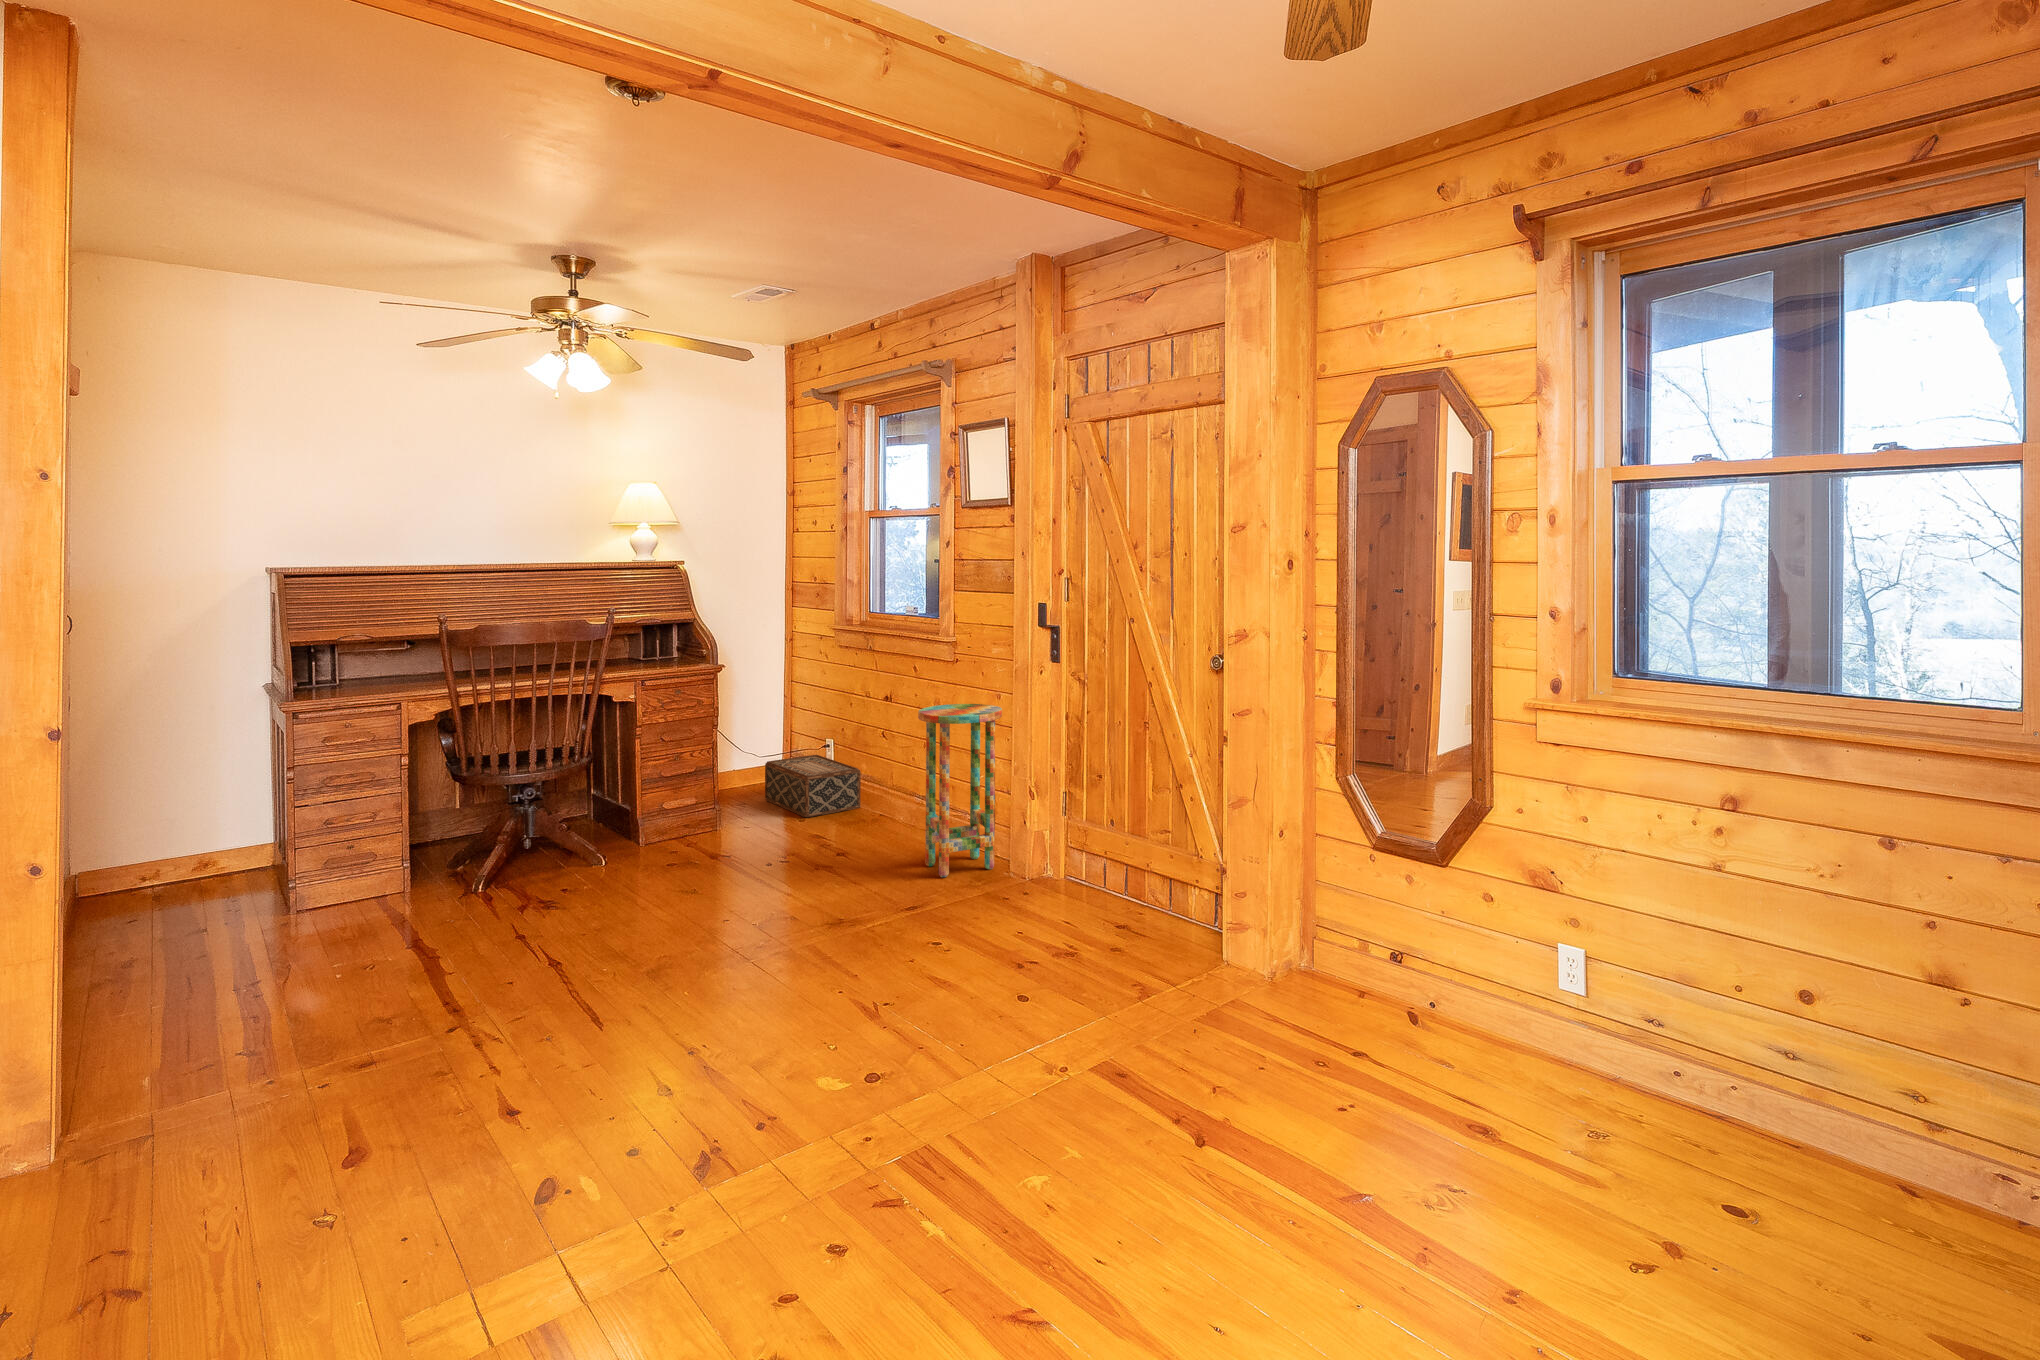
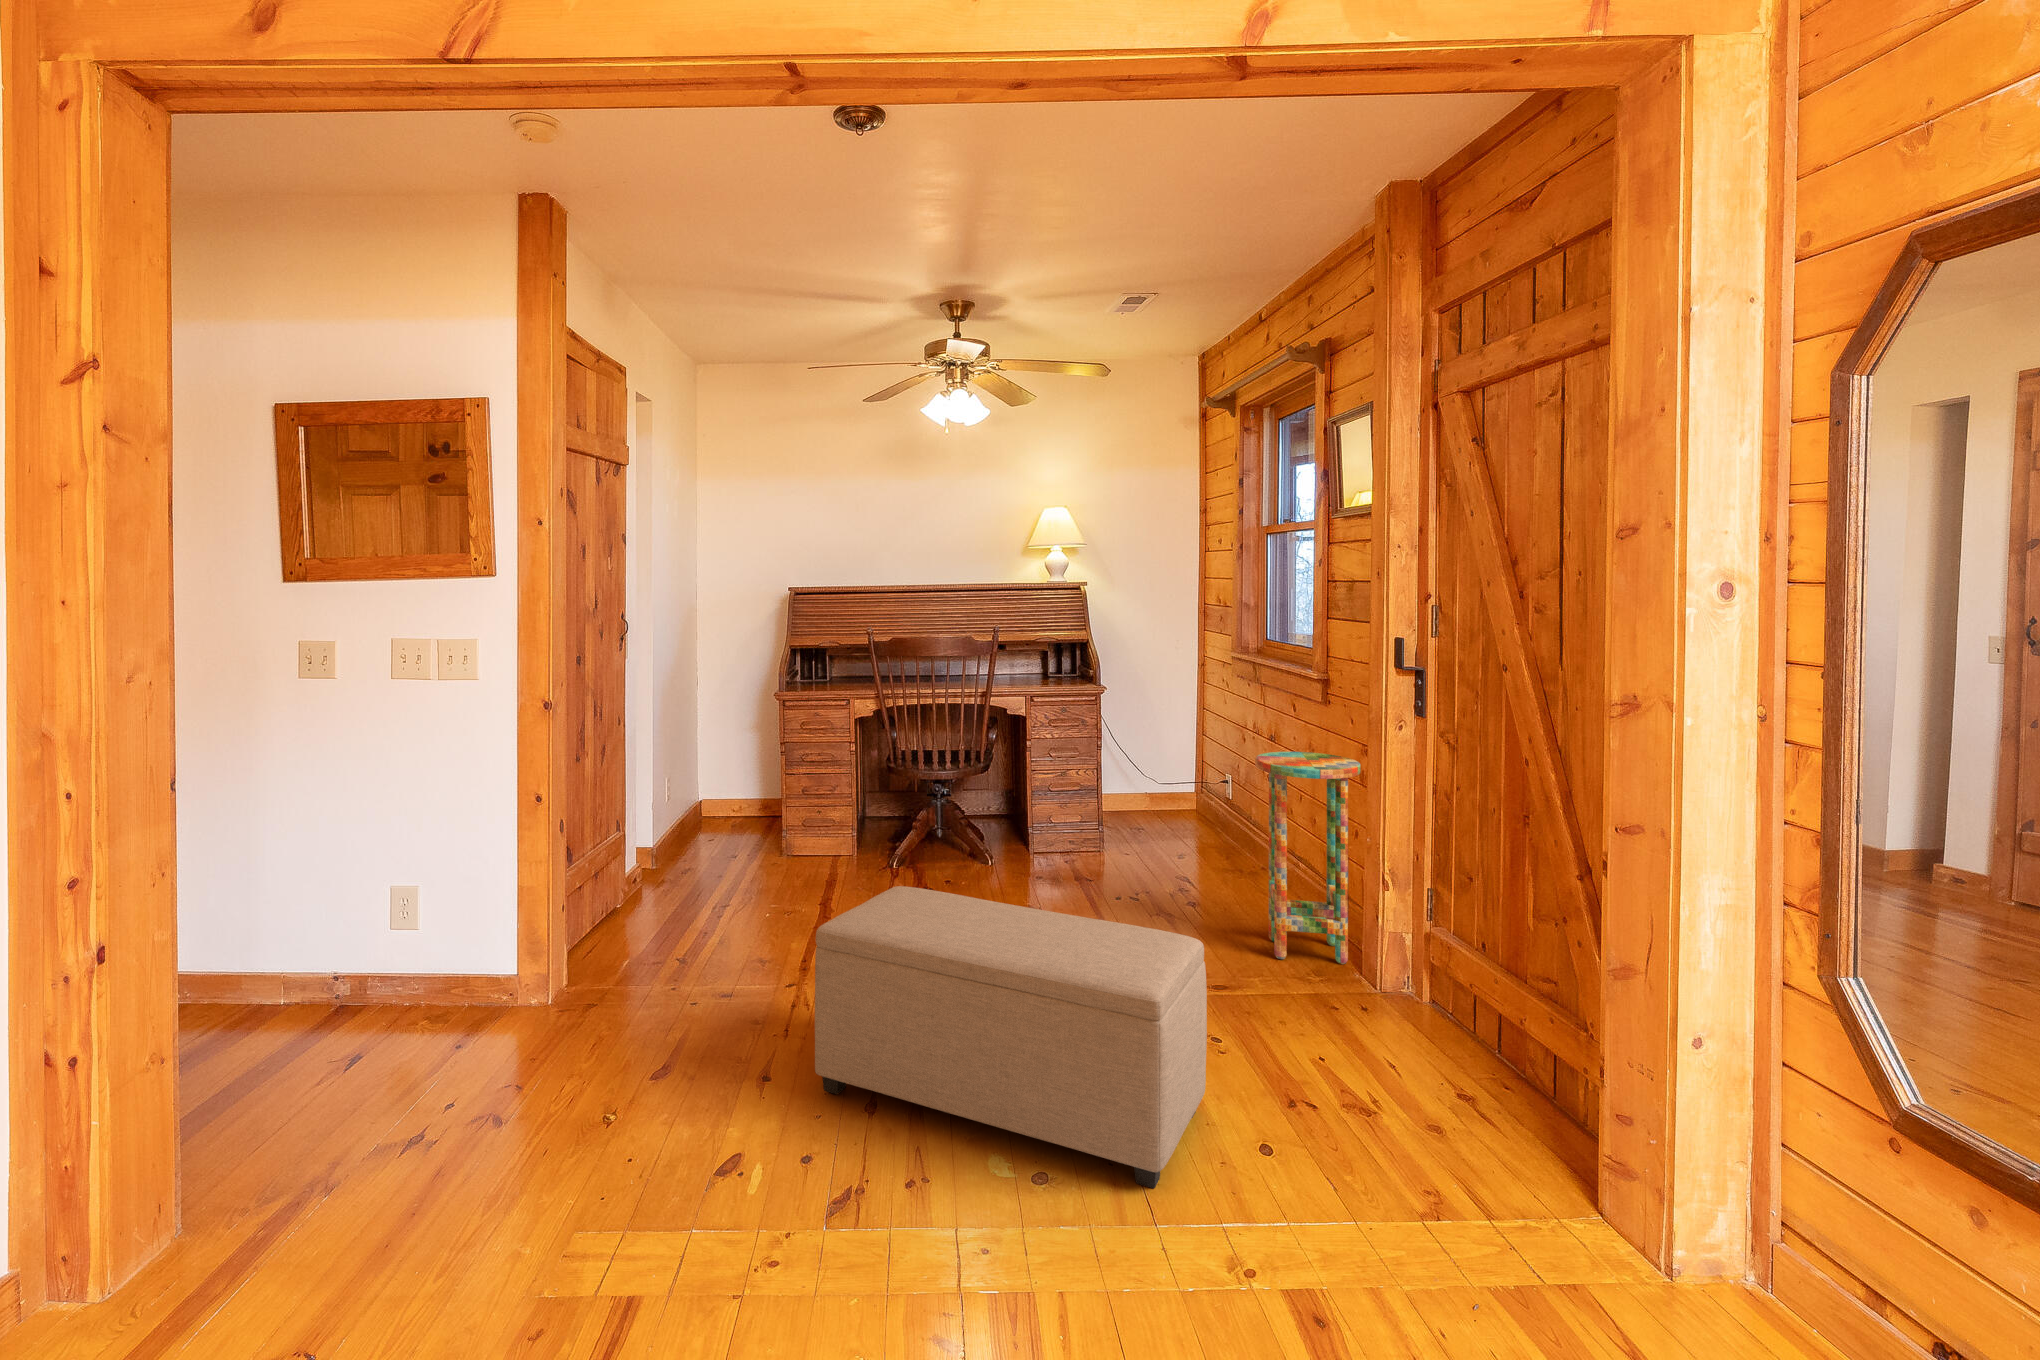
woven basket: present [765,755,861,817] -> none [1161,788,1247,854]
ottoman: none [596,854,976,1096] -> present [815,886,1207,1189]

